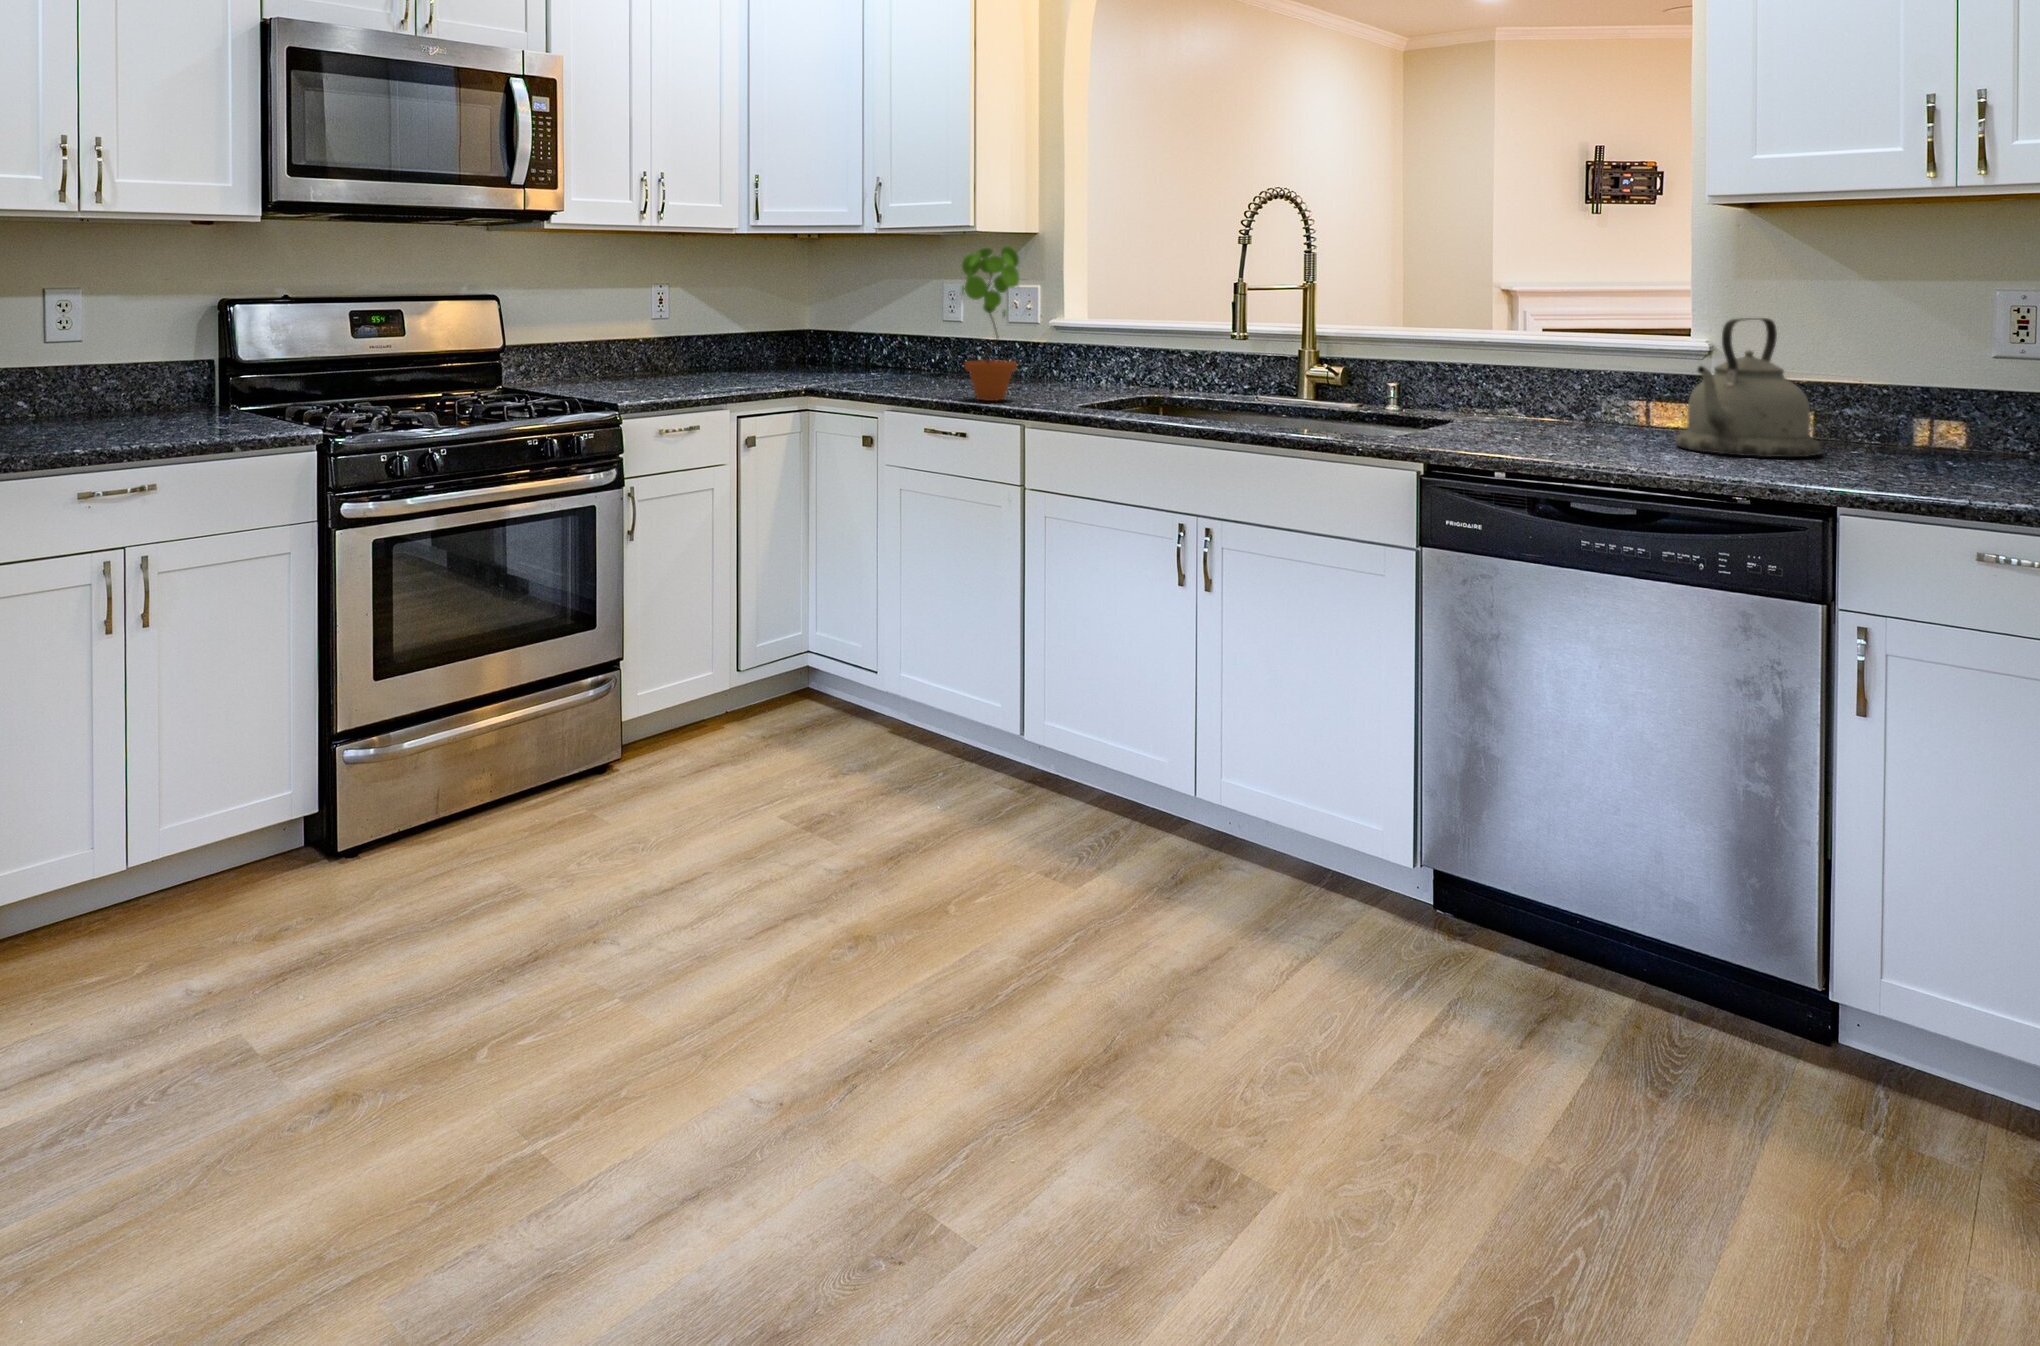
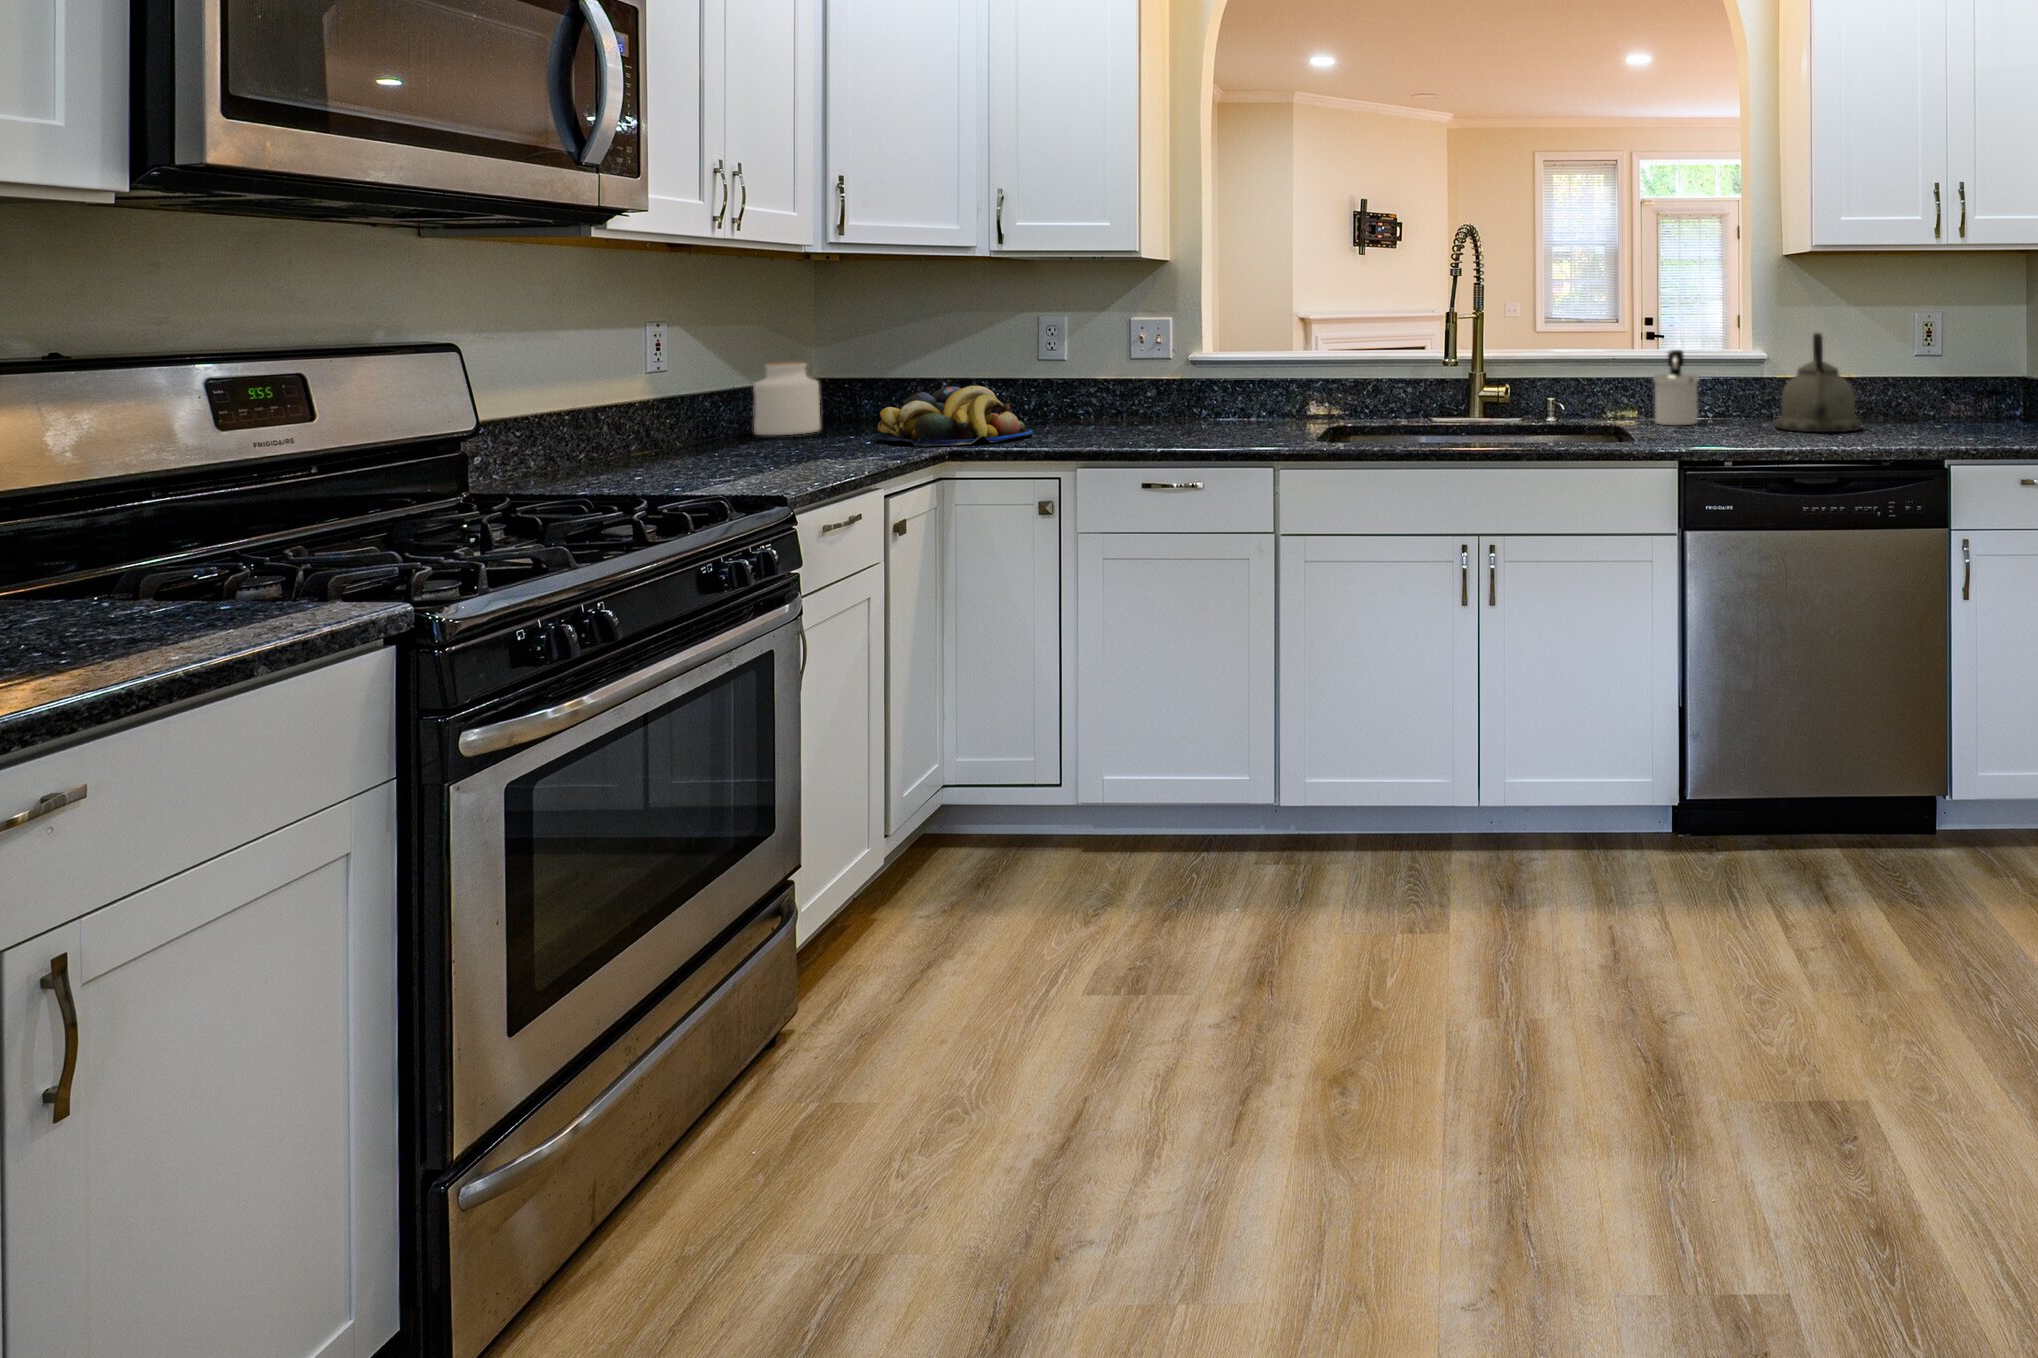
potted plant: present [961,246,1019,401] -> none [1170,275,1243,444]
jar: none [735,315,780,371] -> present [753,362,820,435]
soap dispenser: none [1527,334,1595,430] -> present [1653,350,1699,425]
fruit bowl: none [782,340,898,386] -> present [878,386,1033,446]

